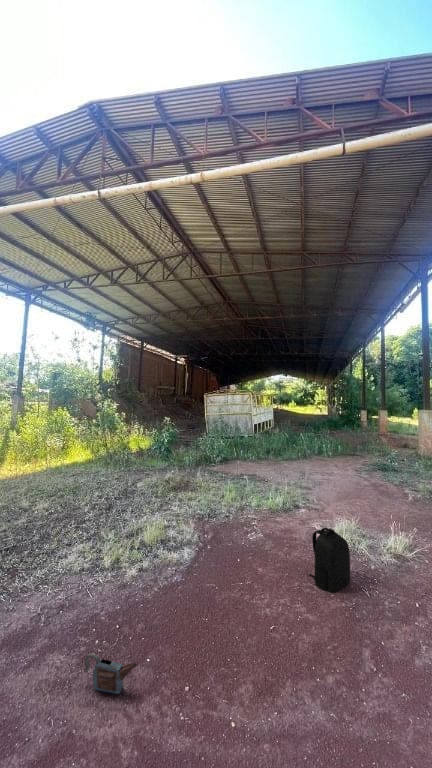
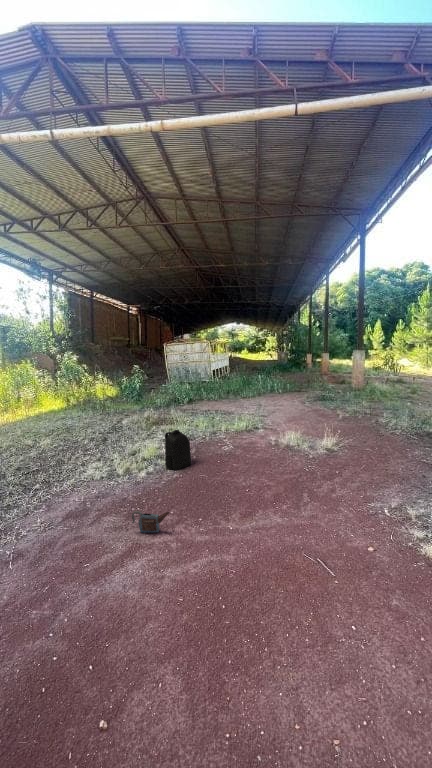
backpack: present [310,527,350,592] -> present [165,430,191,470]

